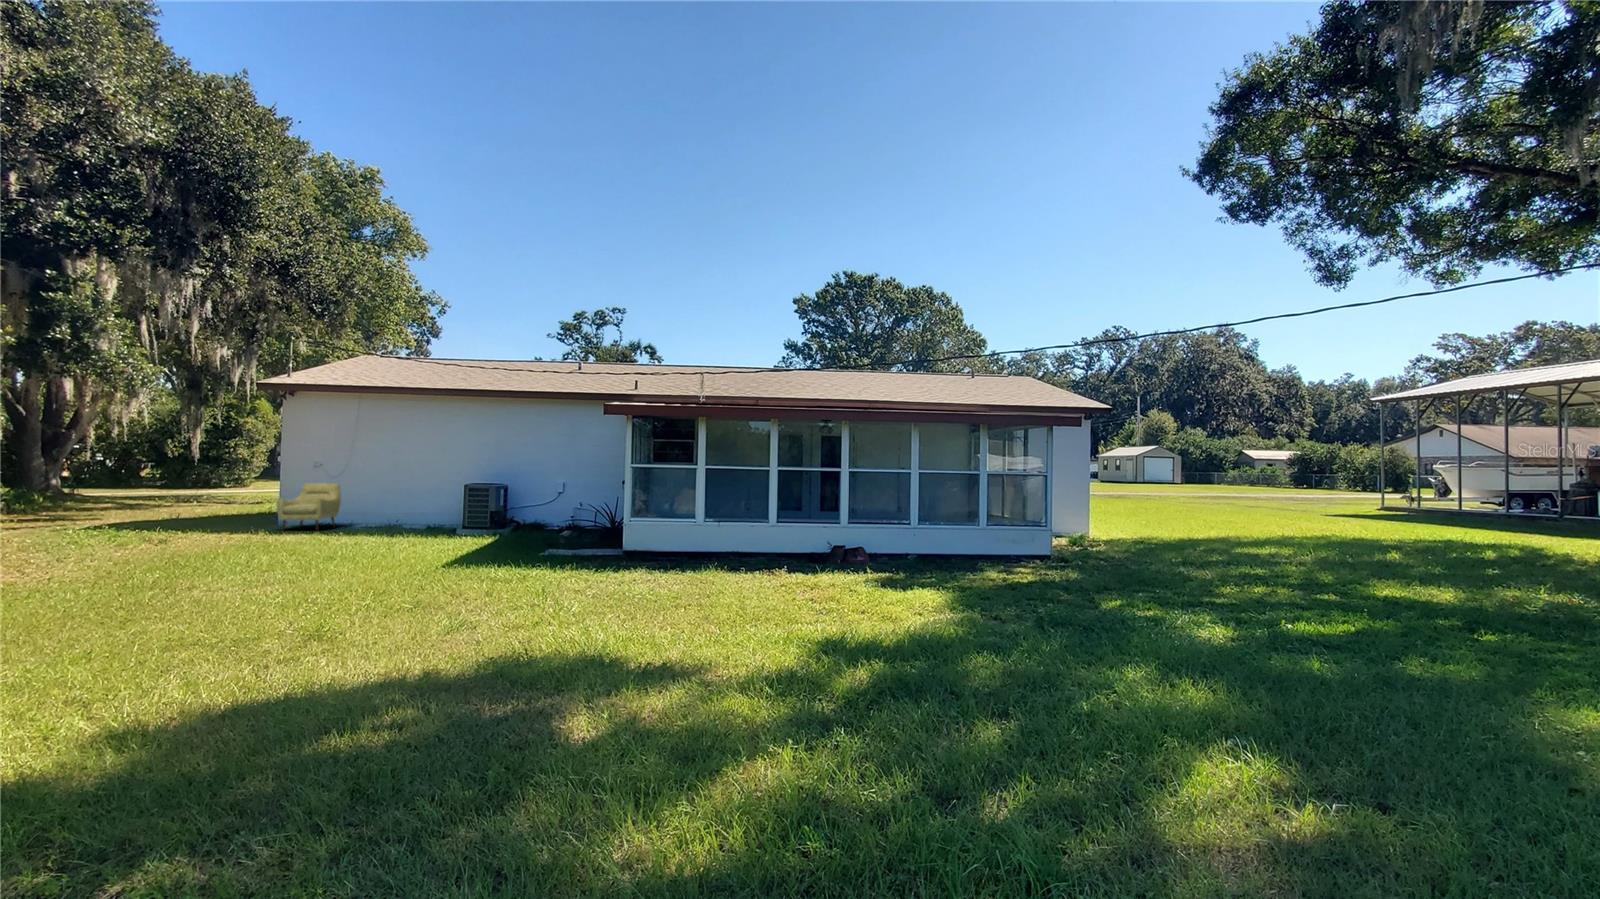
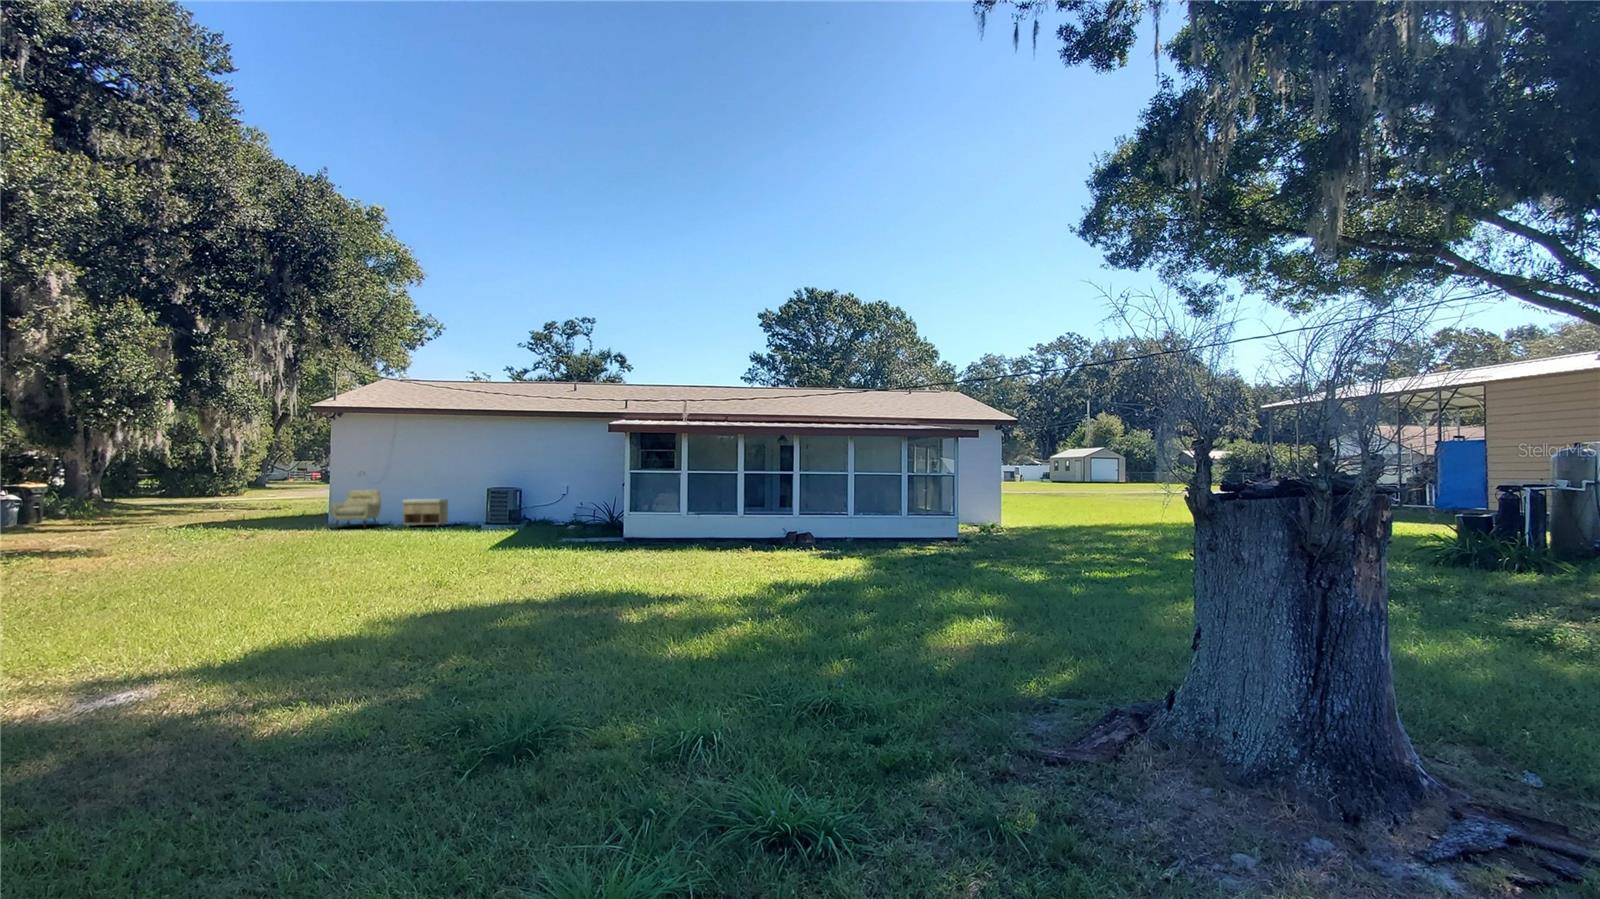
storage bench: none [364,495,421,529] -> present [402,499,448,525]

